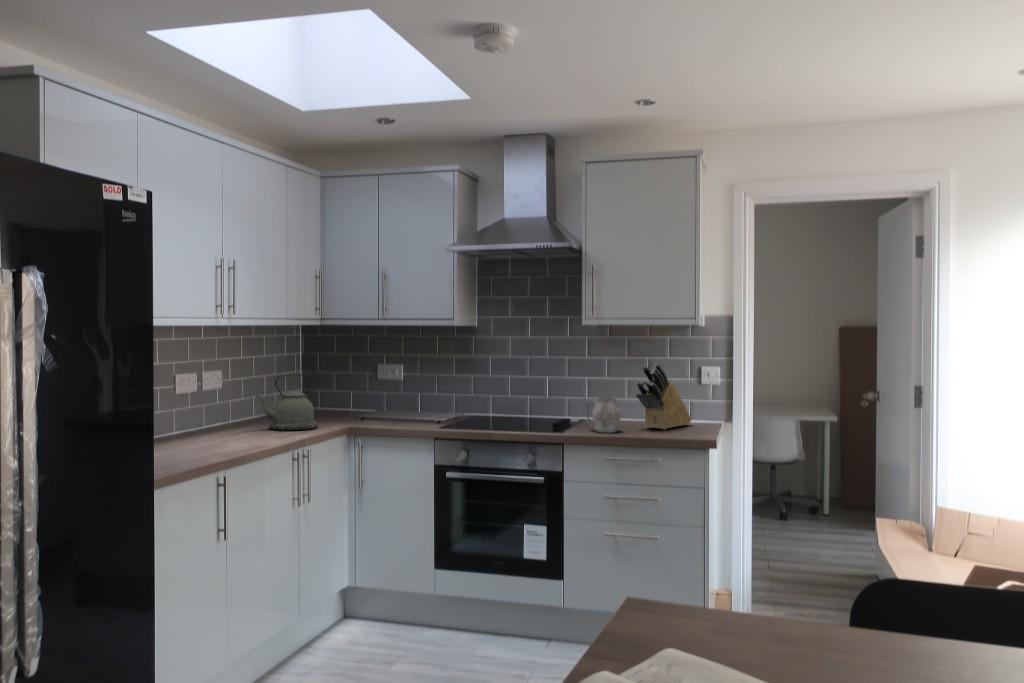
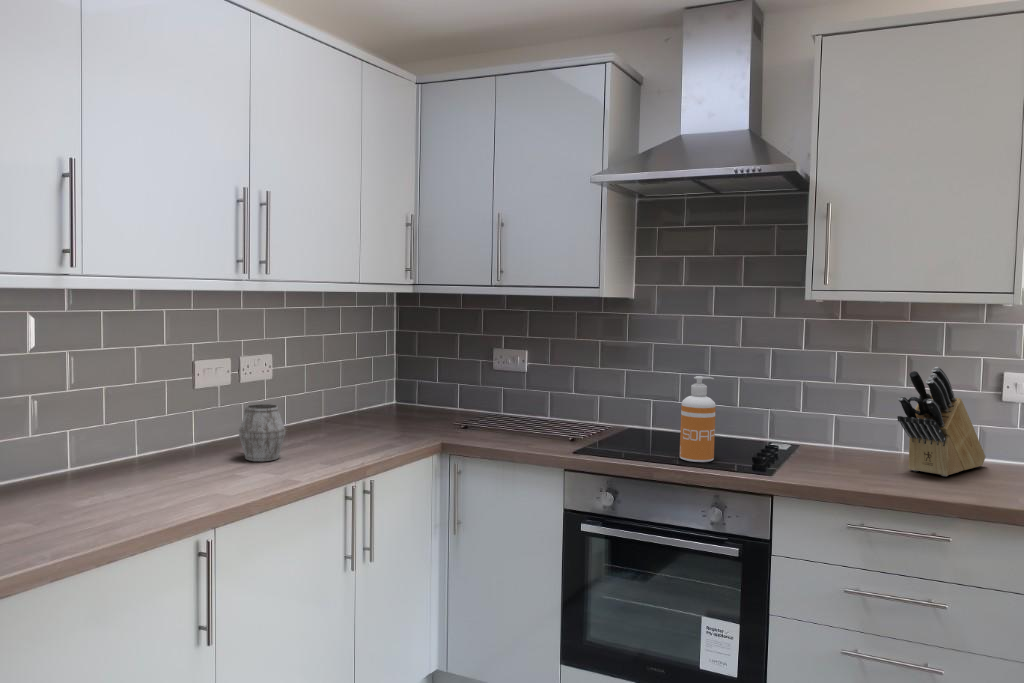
kettle: present [256,375,318,431] -> none [306,364,397,447]
soap dispenser: none [508,375,529,429] -> present [680,376,716,462]
mug: present [587,398,621,433] -> present [239,404,285,461]

